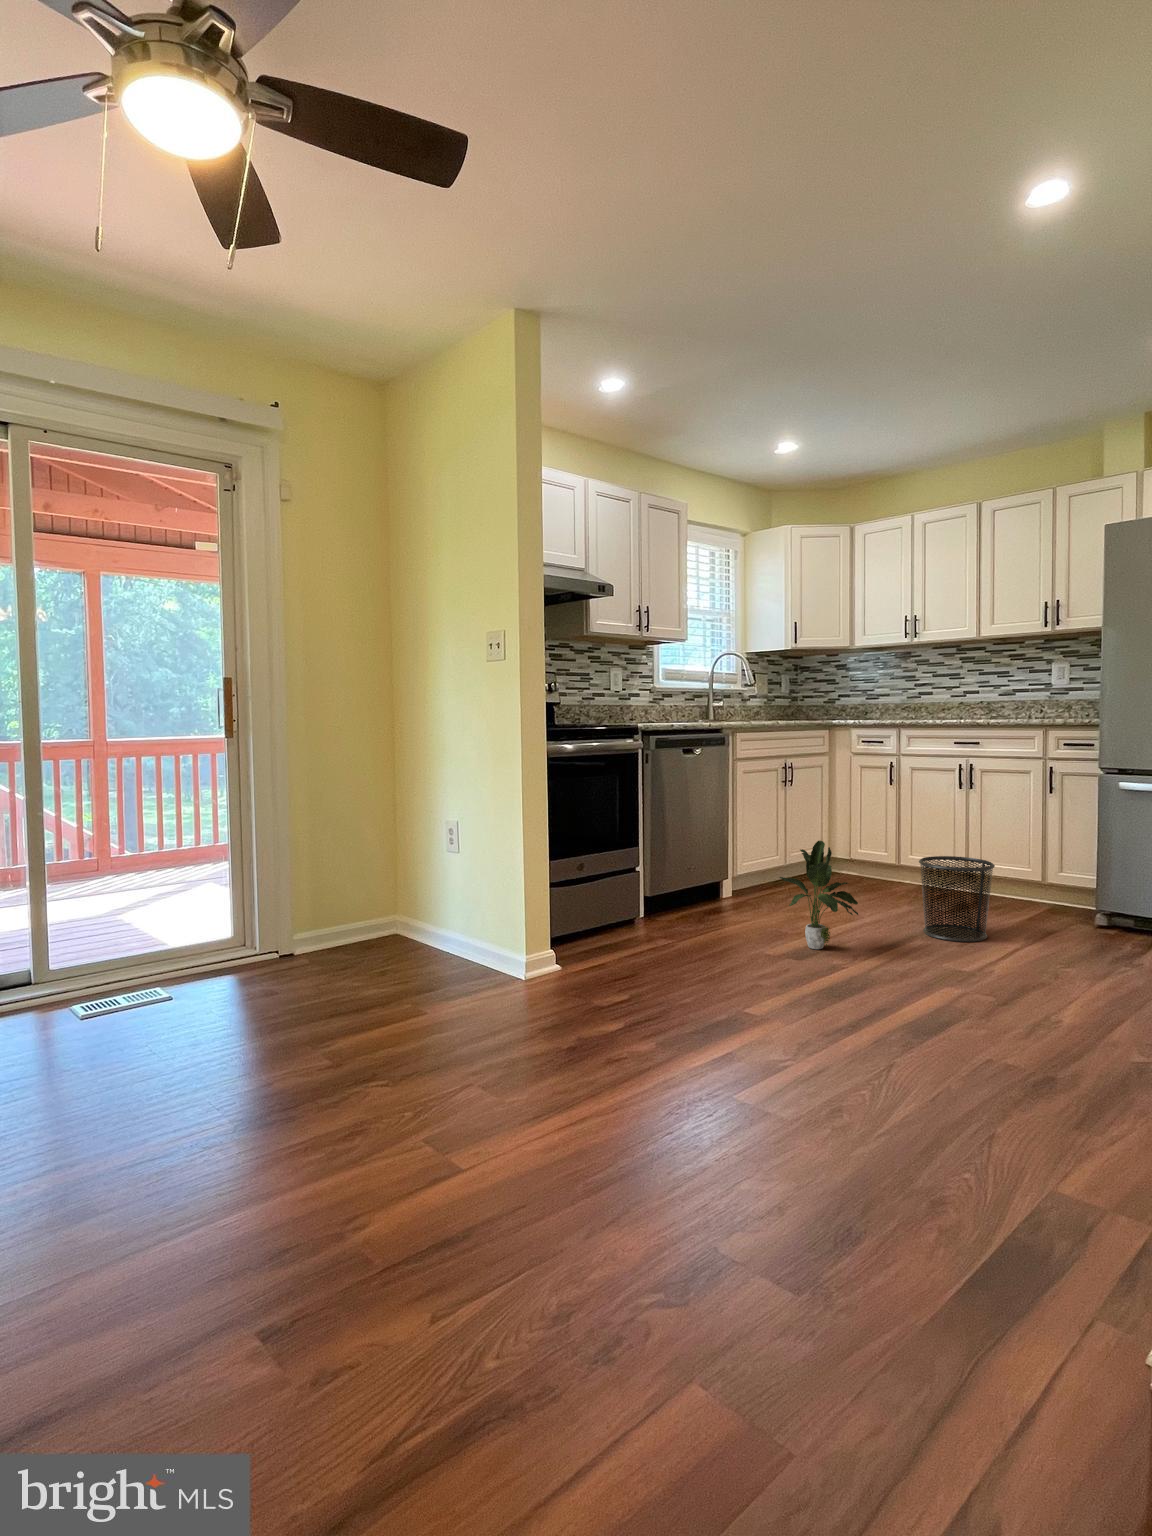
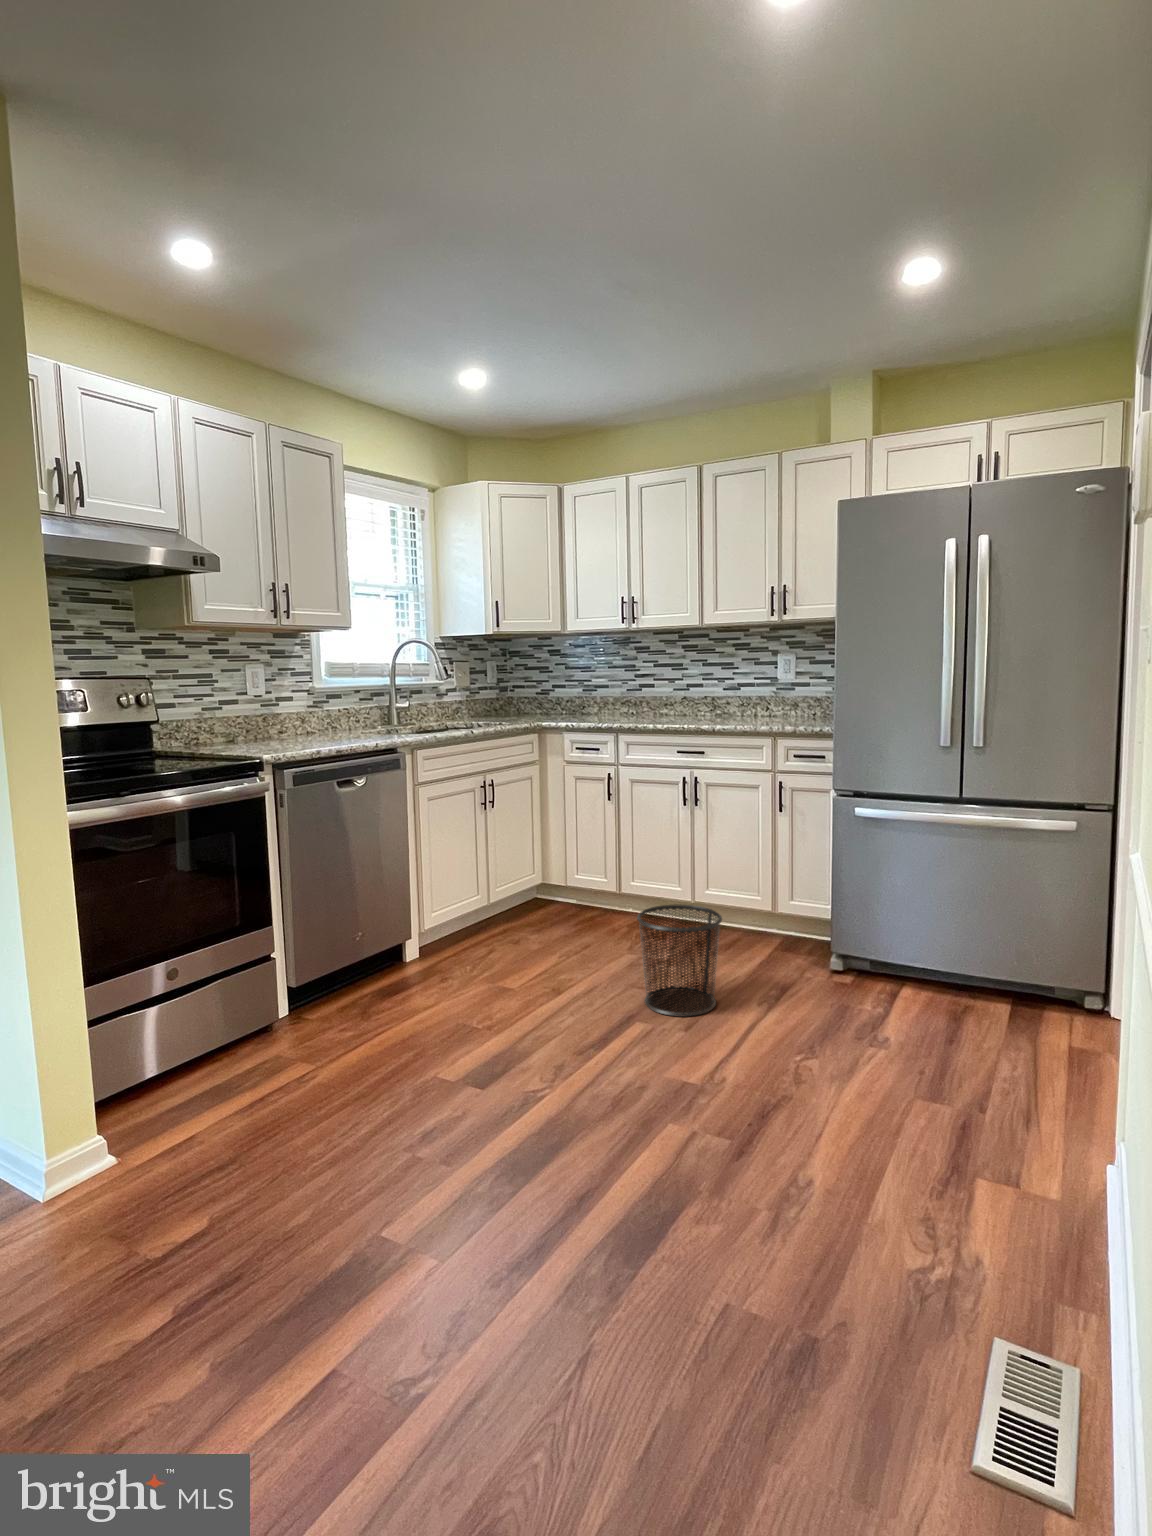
potted plant: present [780,841,858,949] -> none [458,912,564,1056]

